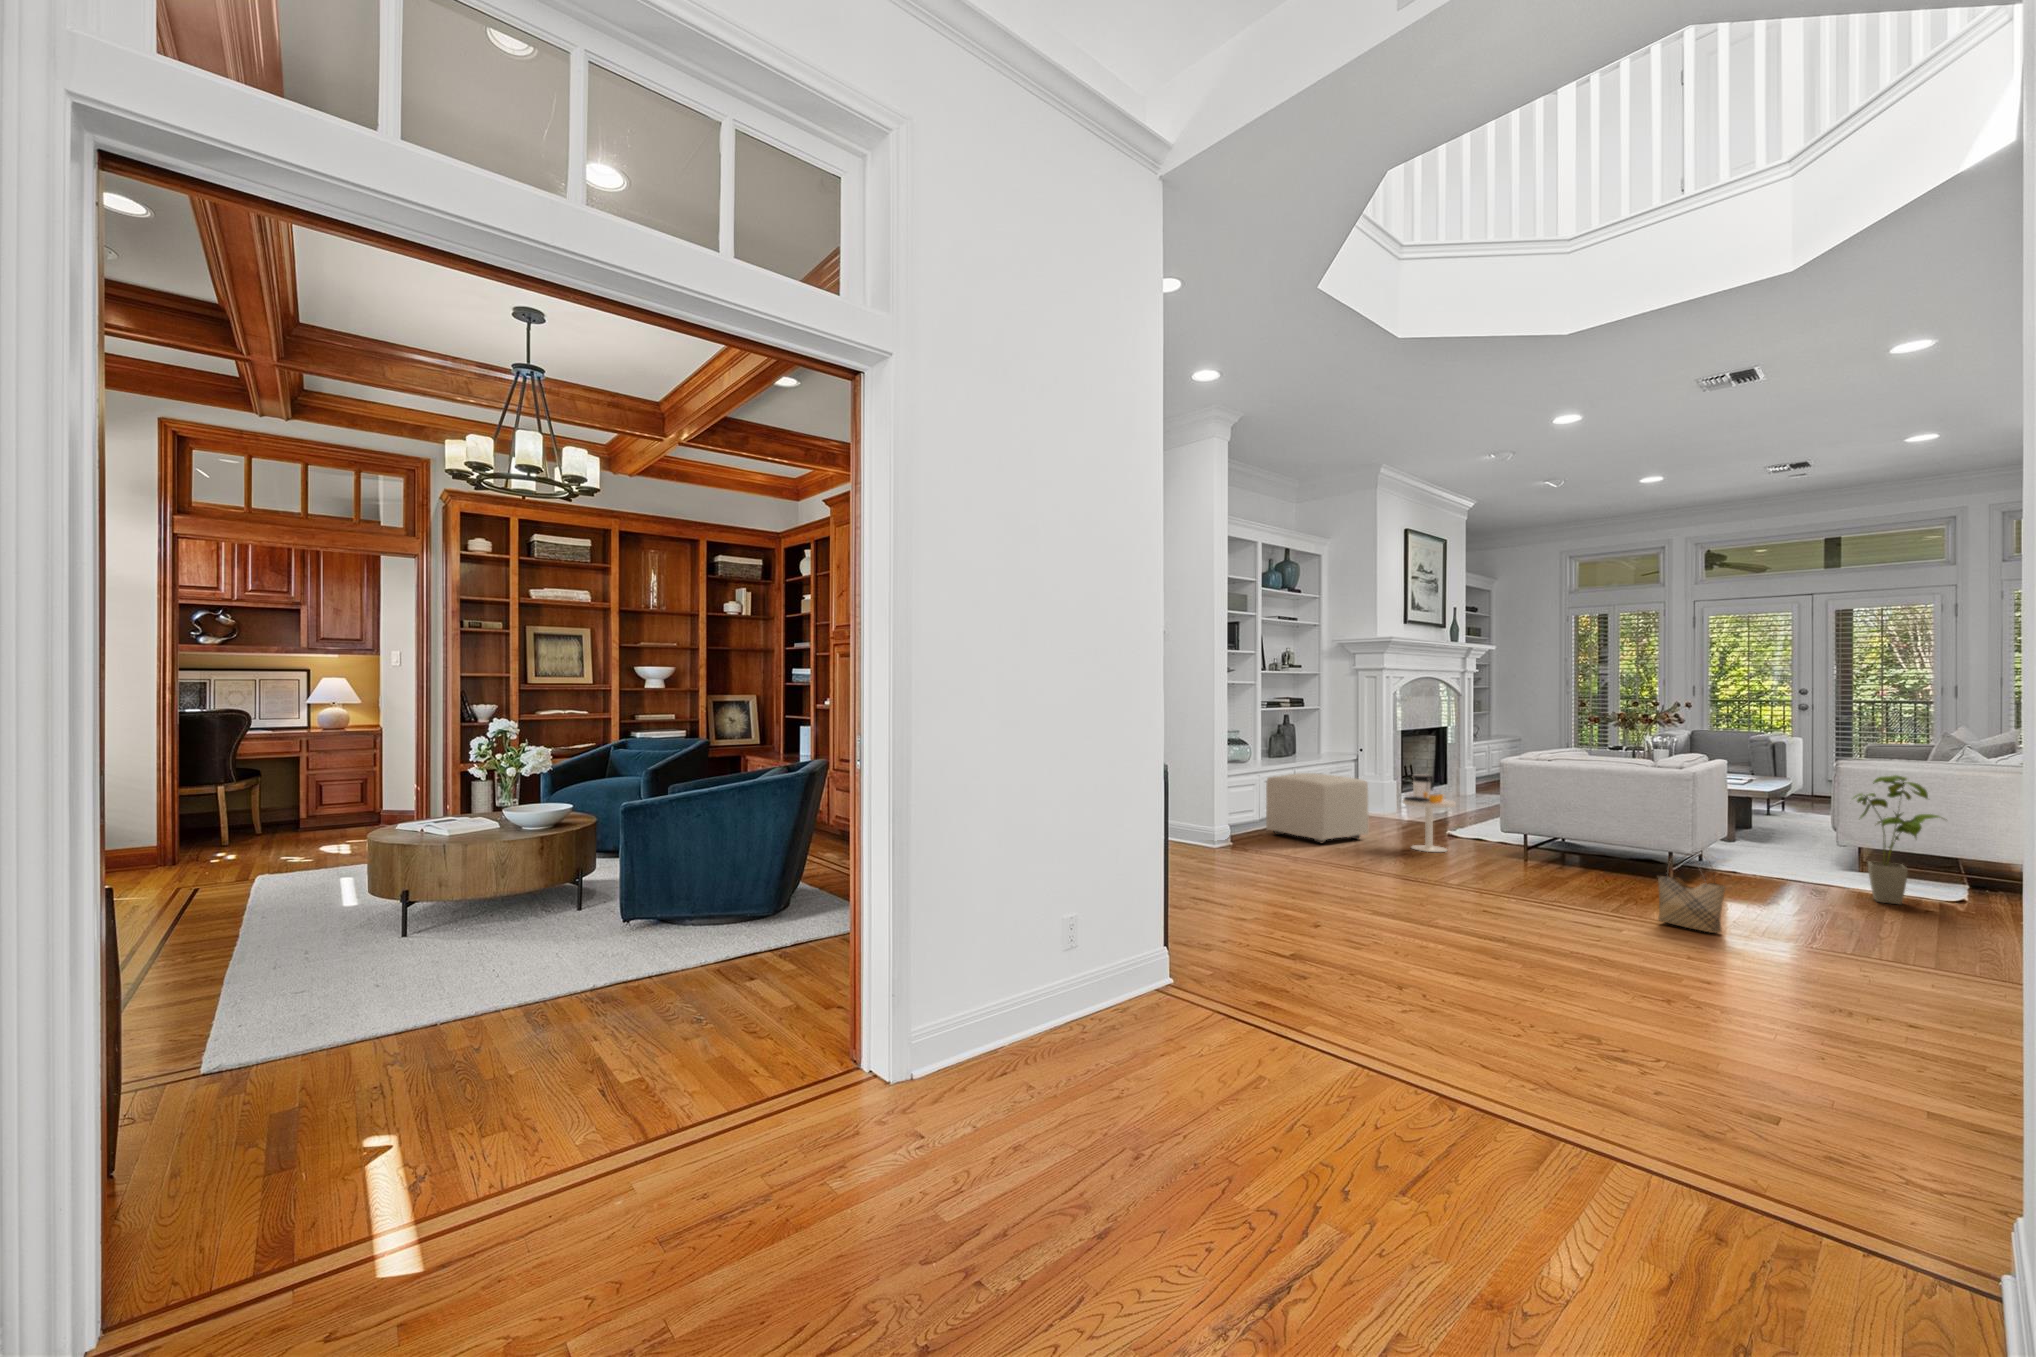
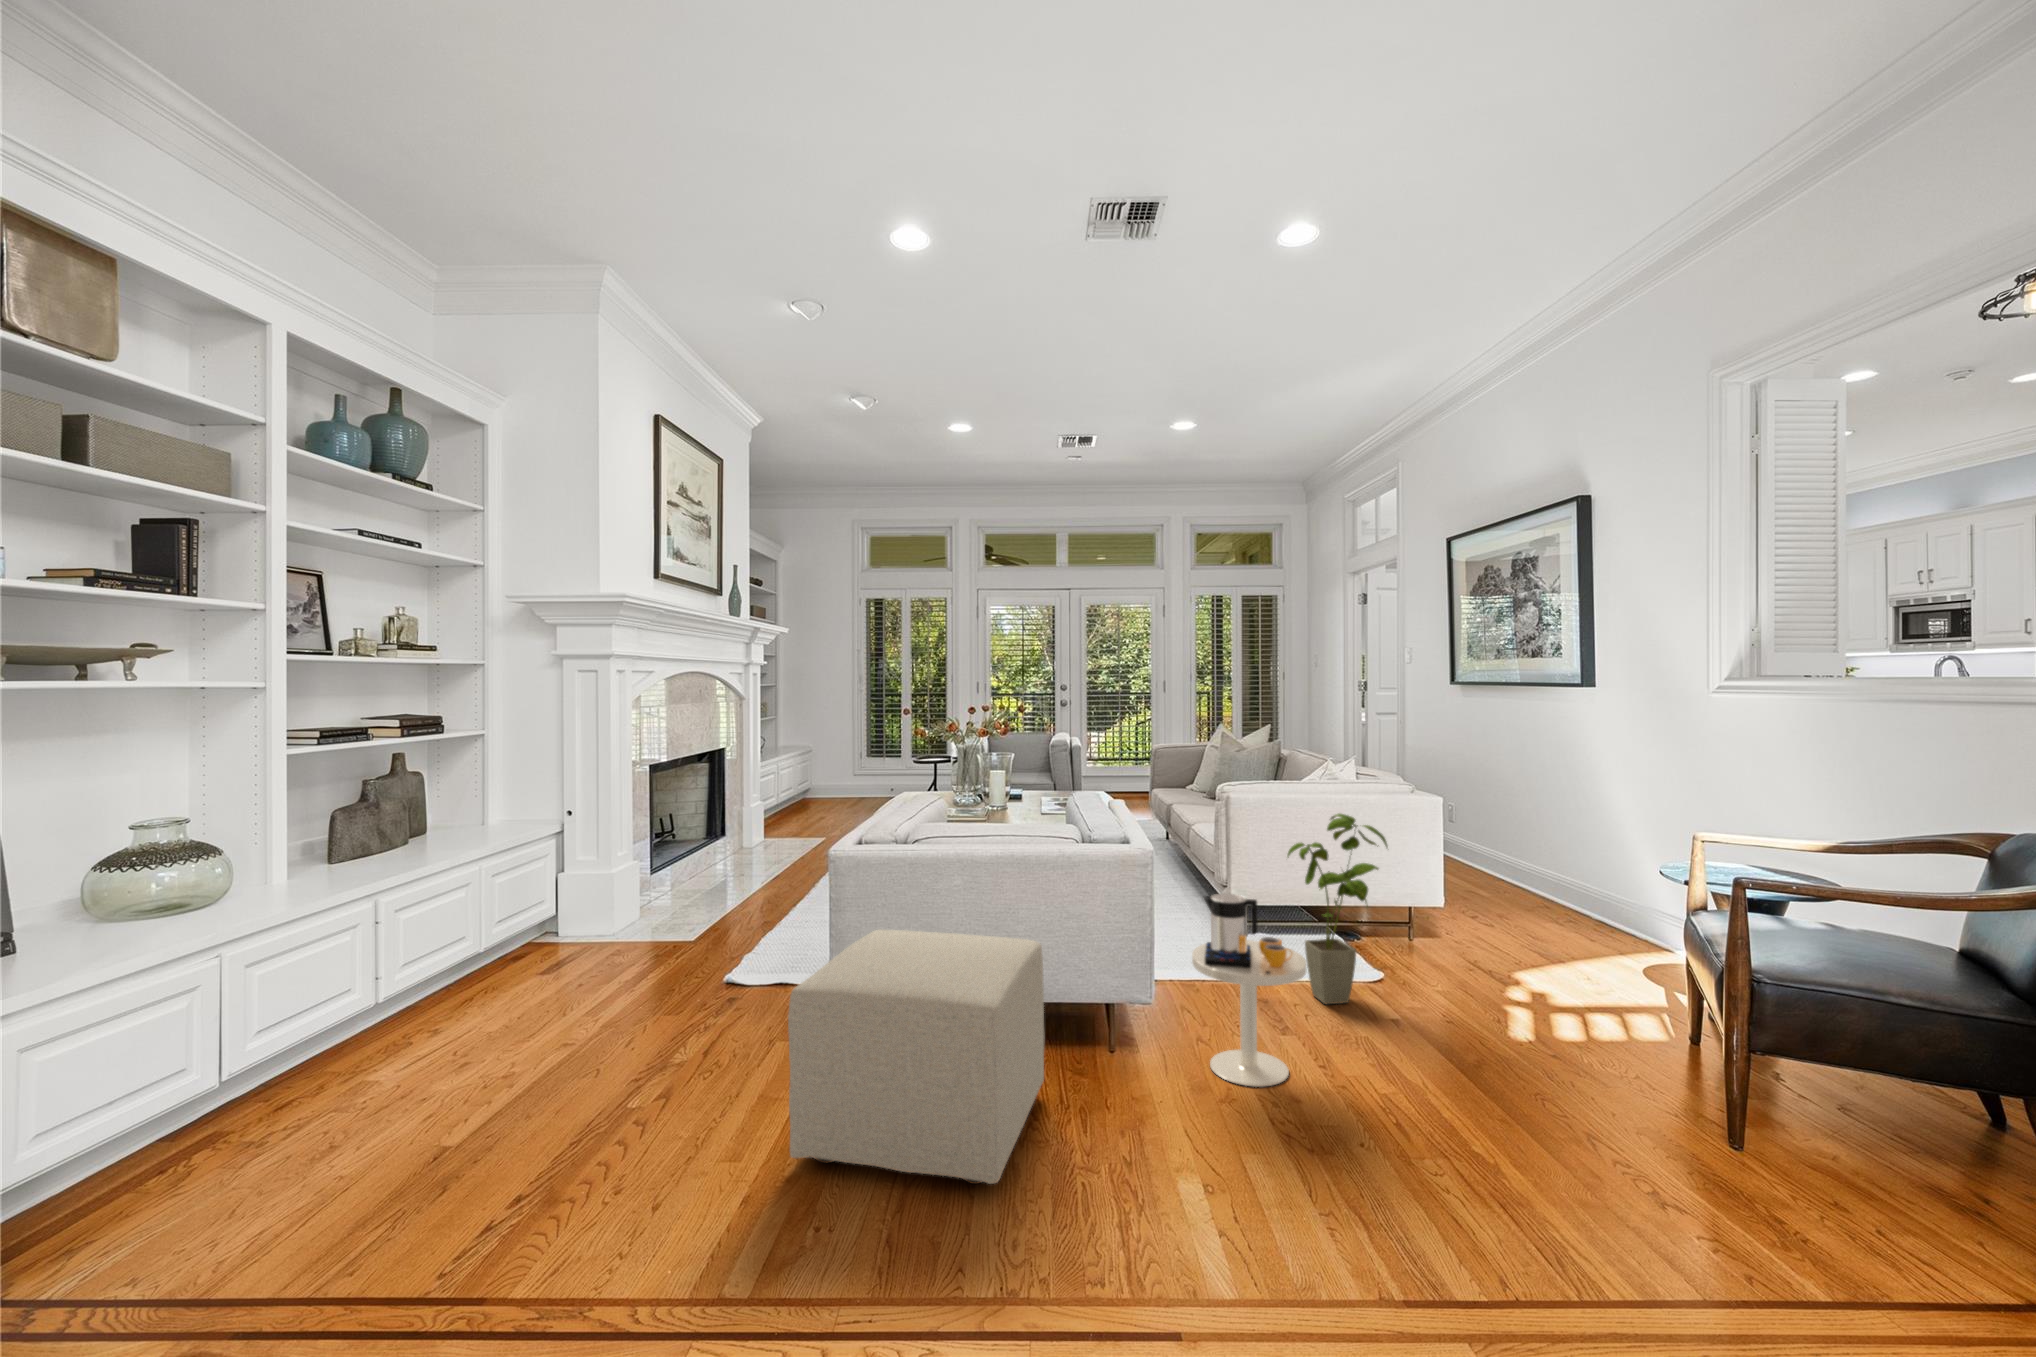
ottoman: present [1266,773,1368,843] -> present [788,929,1044,1184]
side table: present [1403,774,1456,852] -> present [1192,893,1306,1087]
woven basket: present [1658,865,1725,933] -> none [1195,1079,1331,1294]

